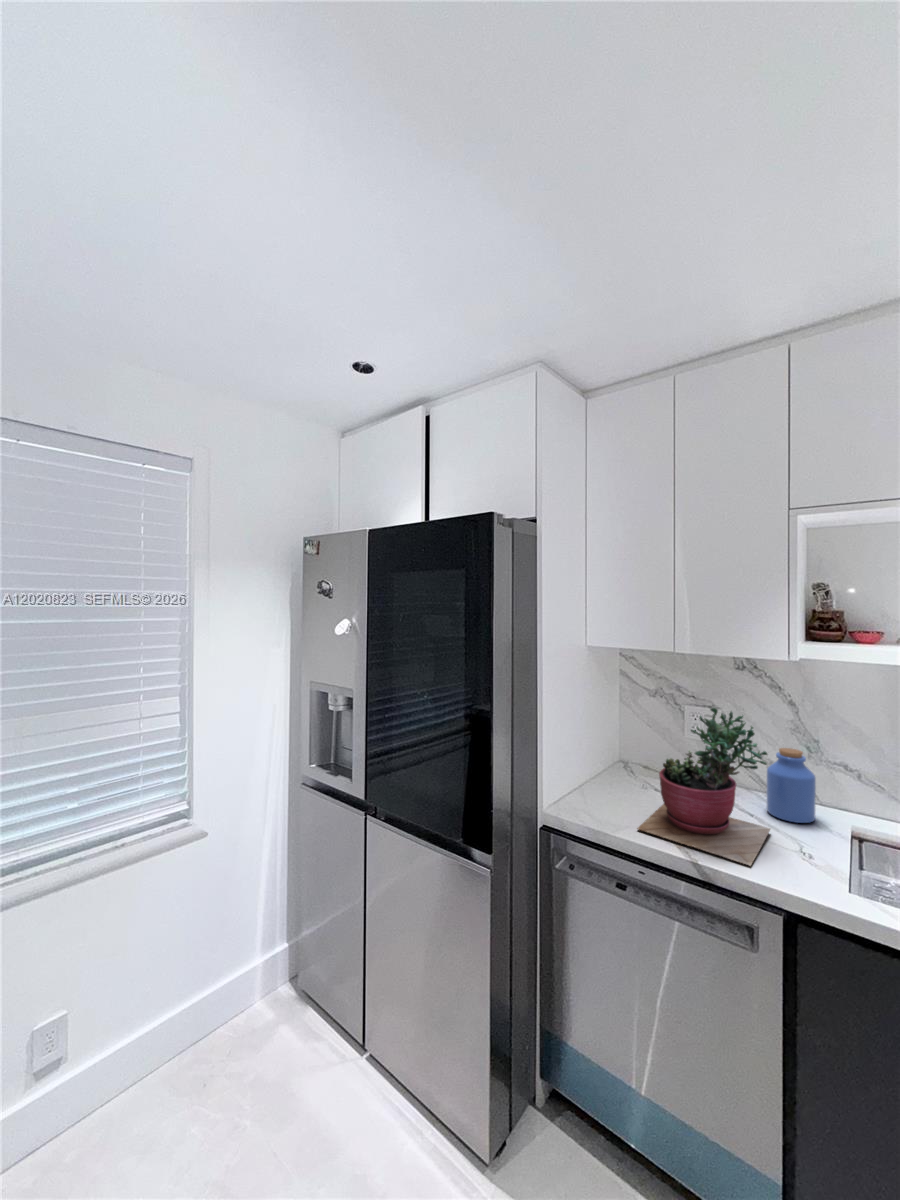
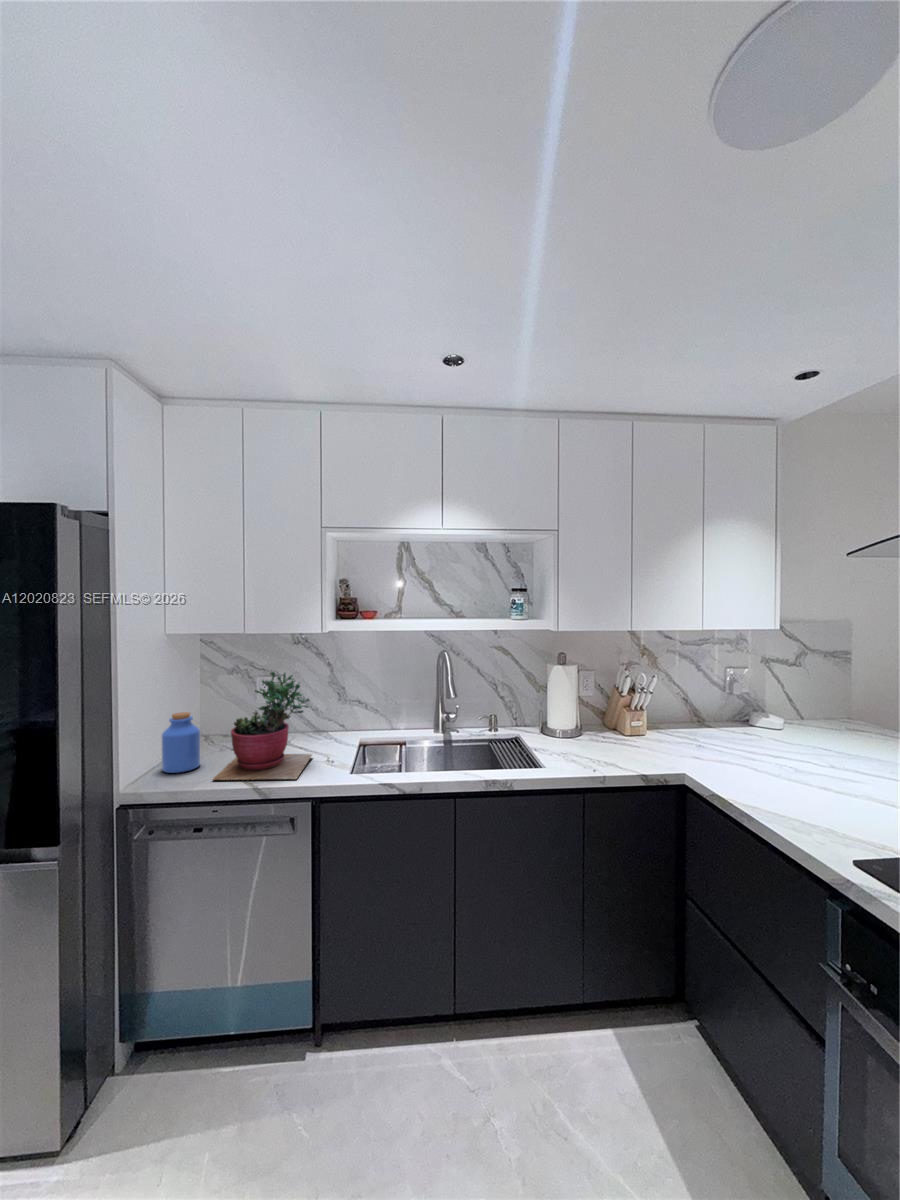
jar: present [767,748,816,823] -> present [162,712,200,773]

